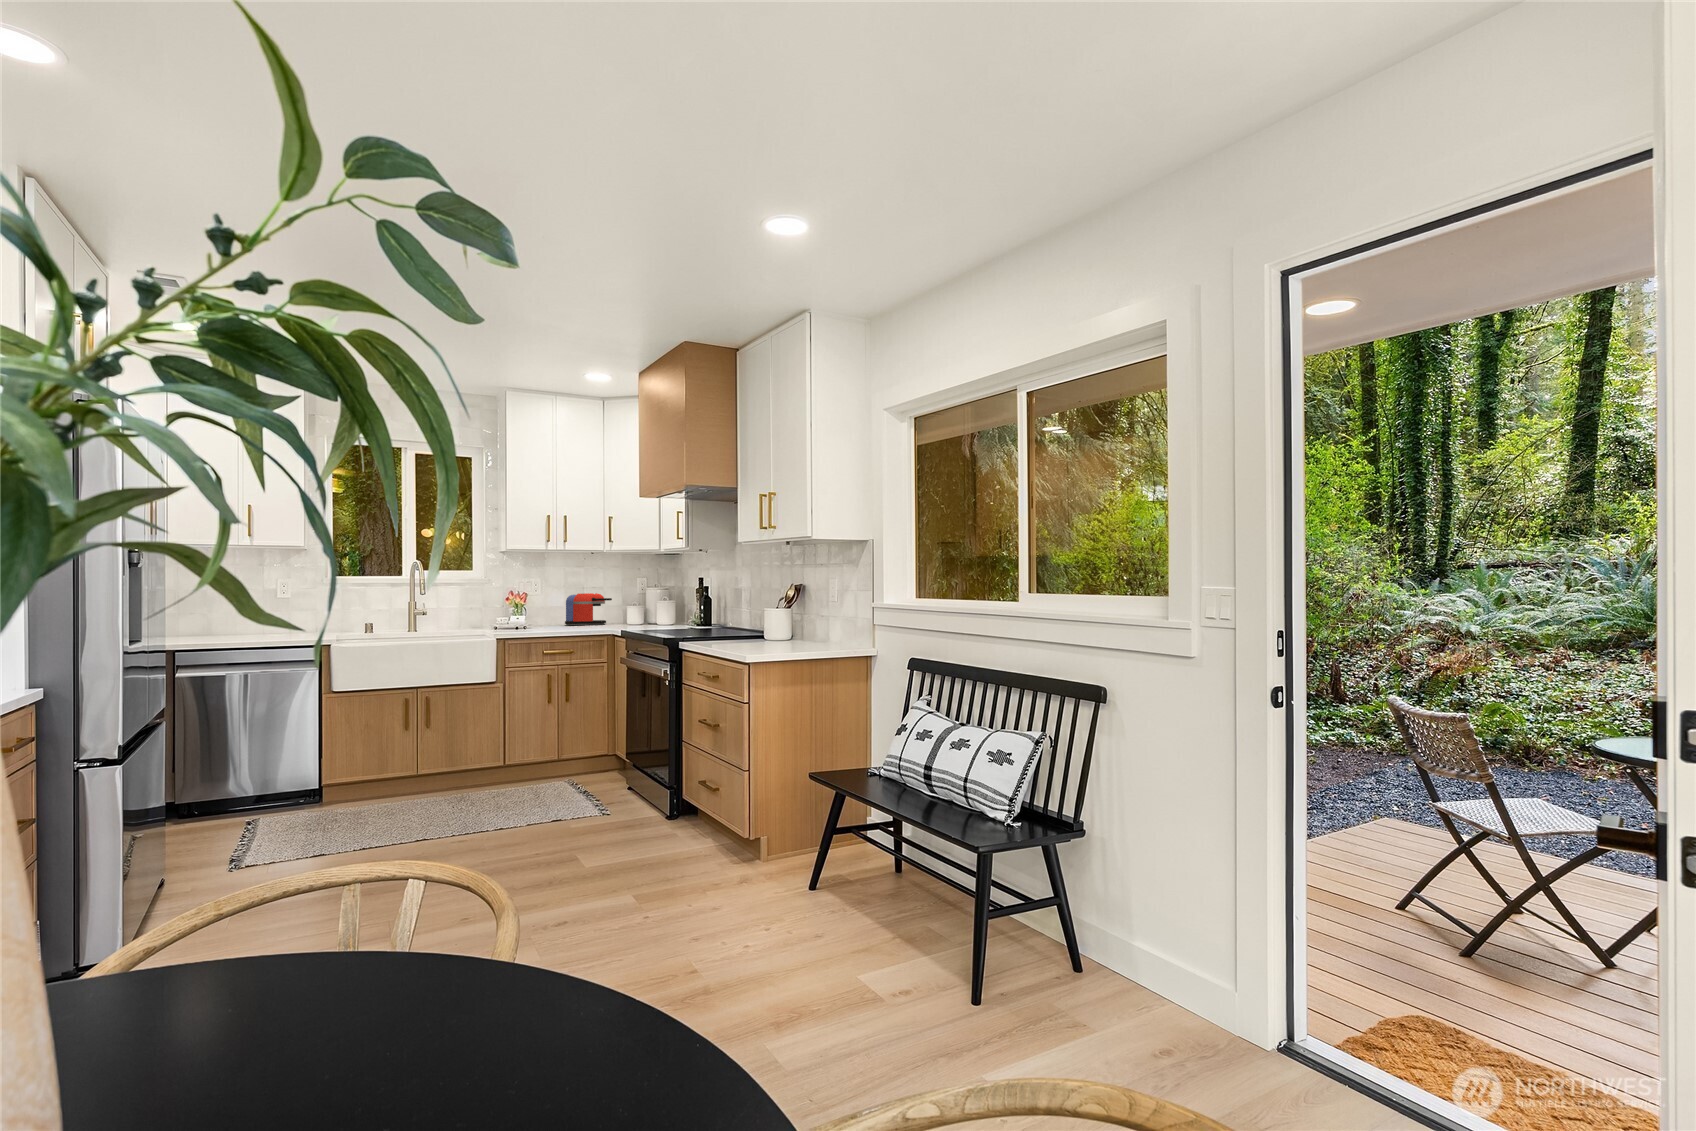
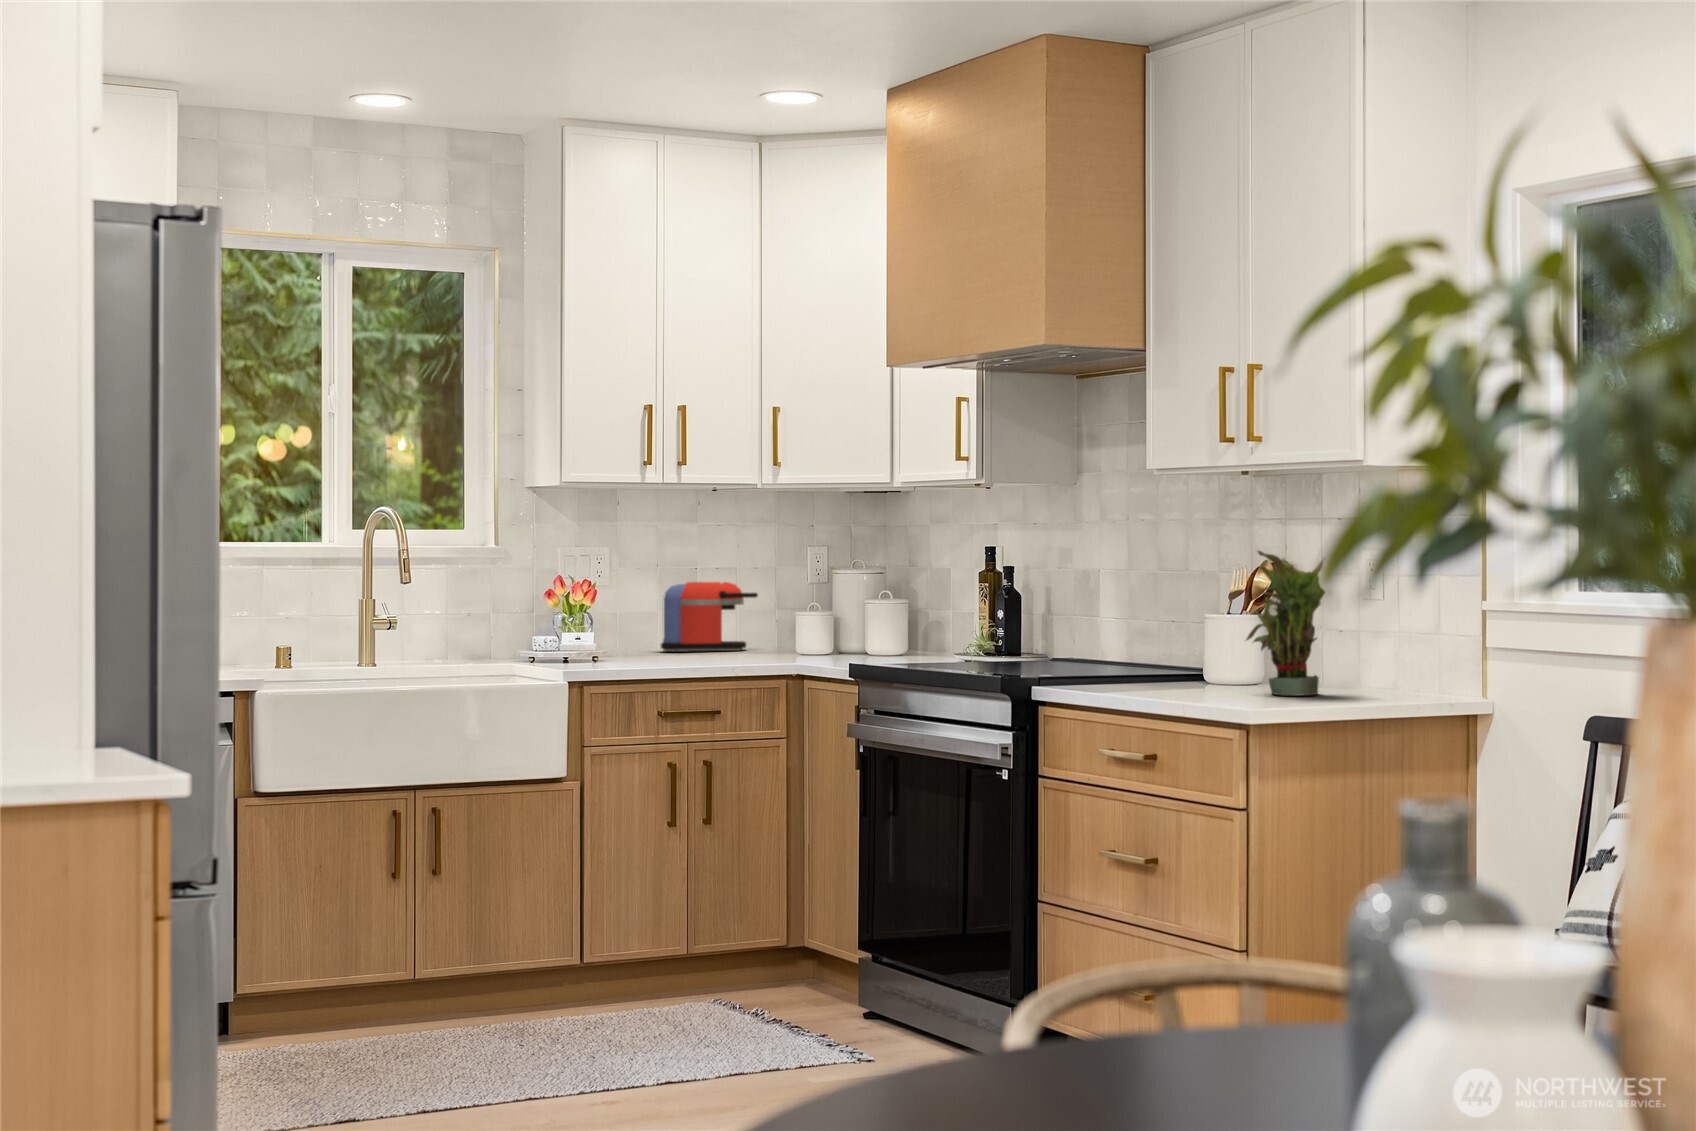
potted plant: none [760,579,794,643] -> present [1246,551,1325,696]

